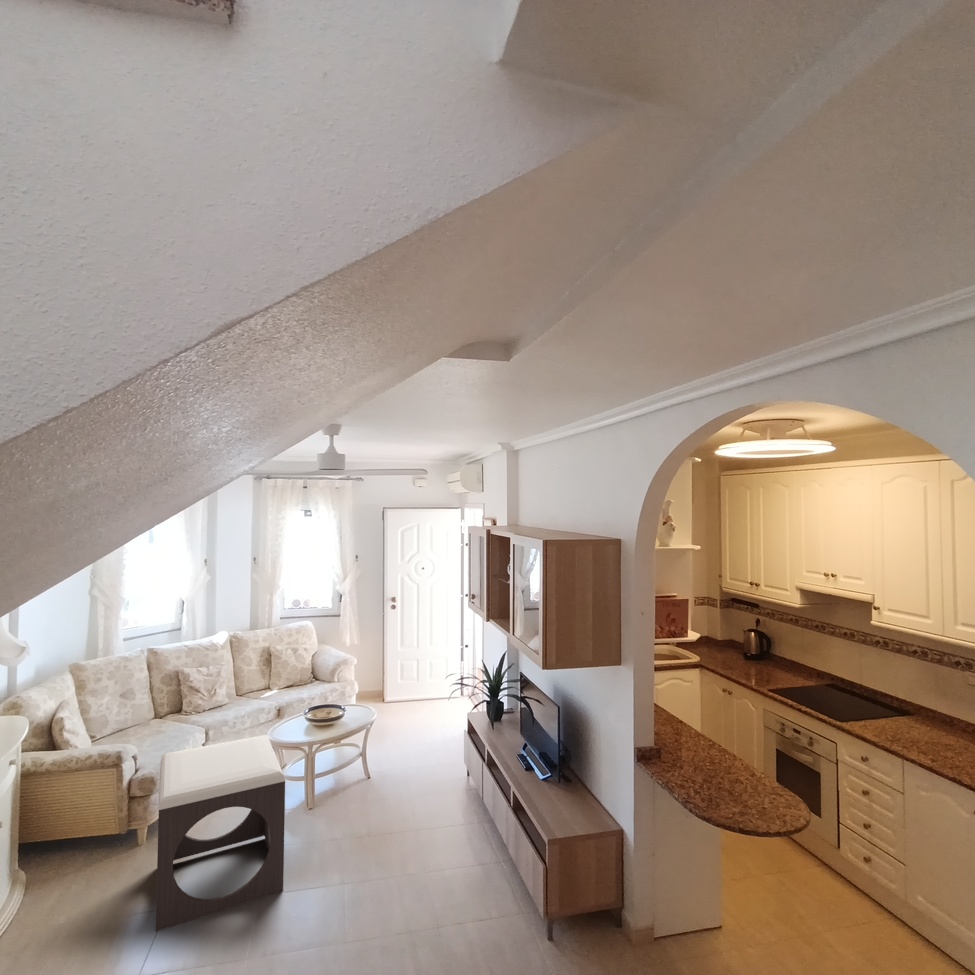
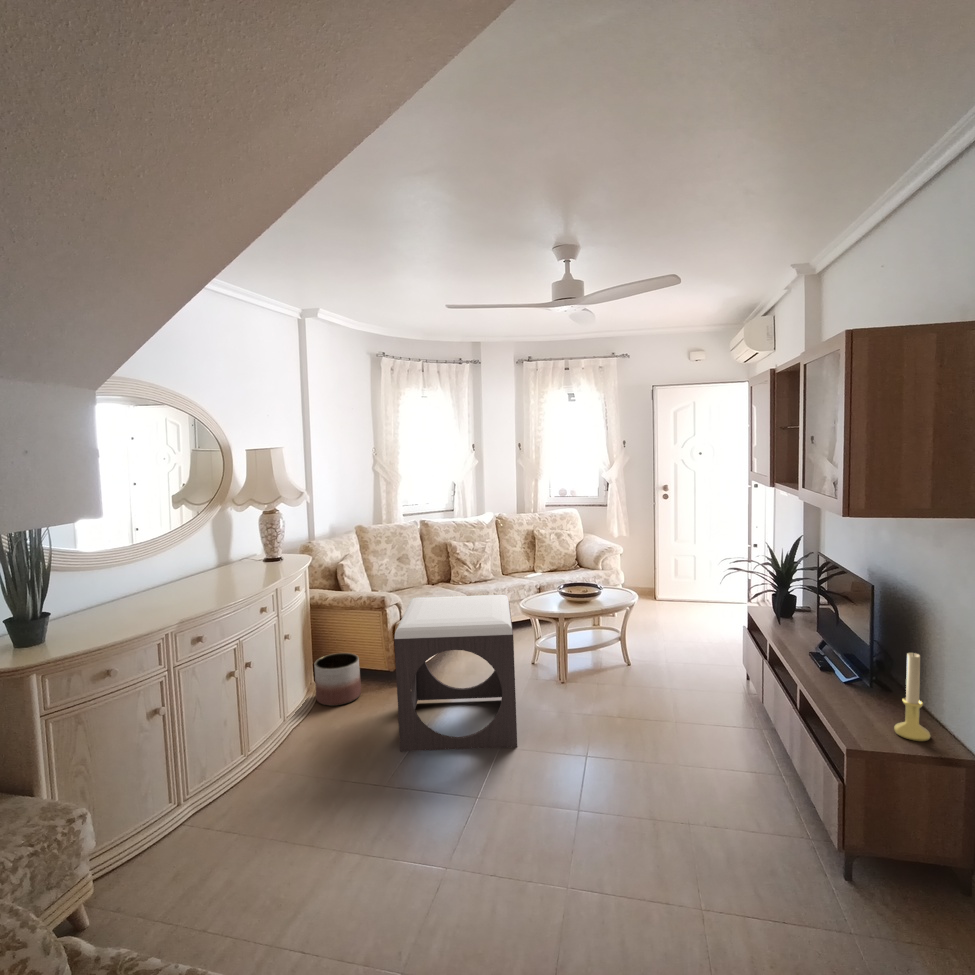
candle holder: none [573,760,592,821] -> present [894,652,930,741]
planter: none [22,826,85,899] -> present [314,653,361,706]

